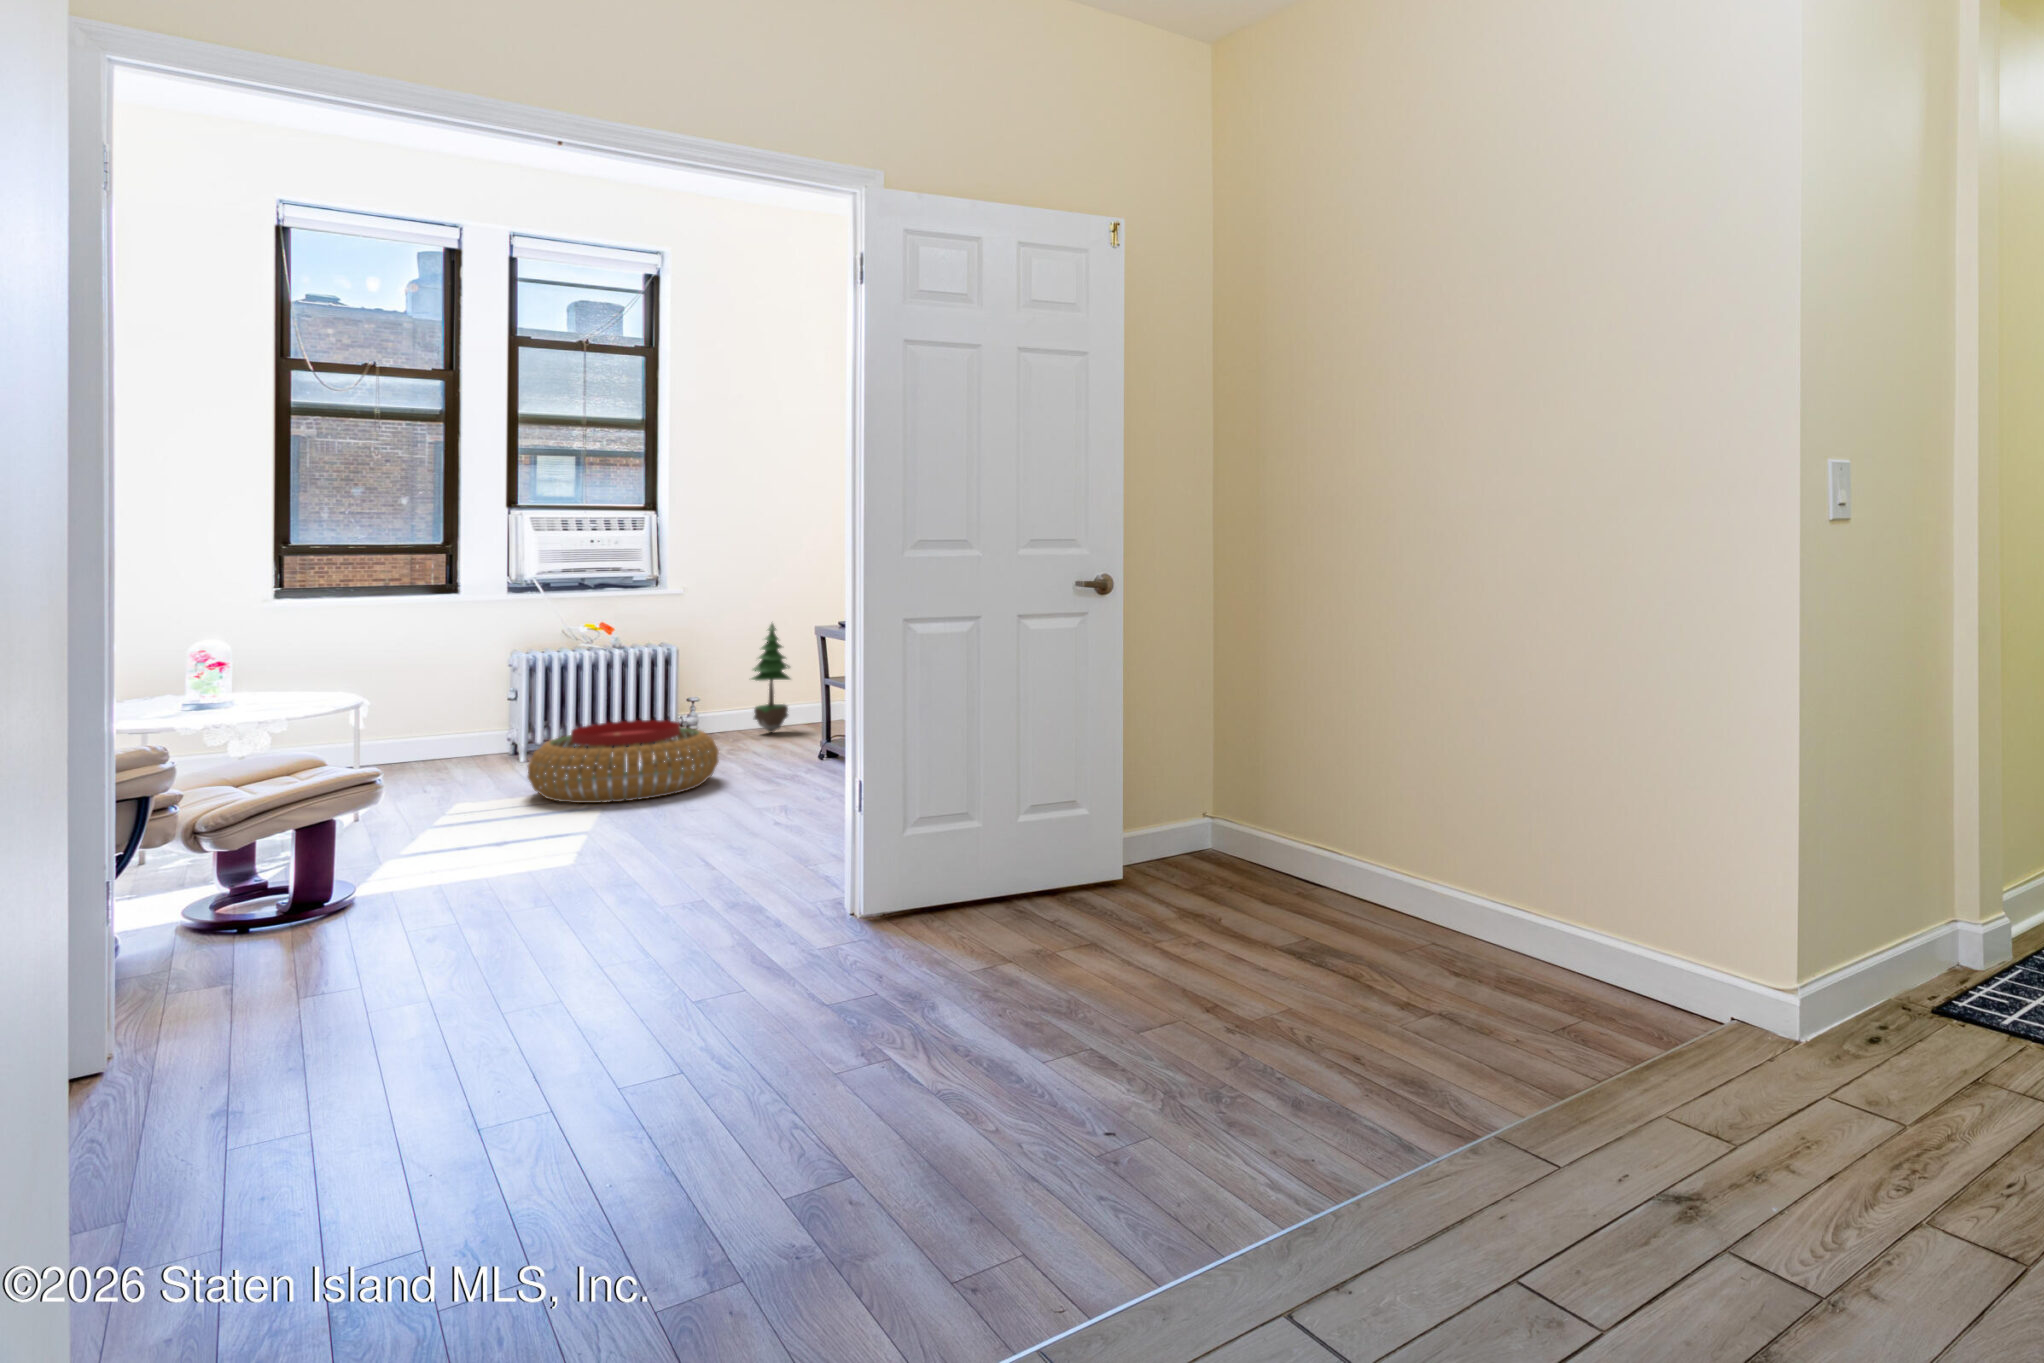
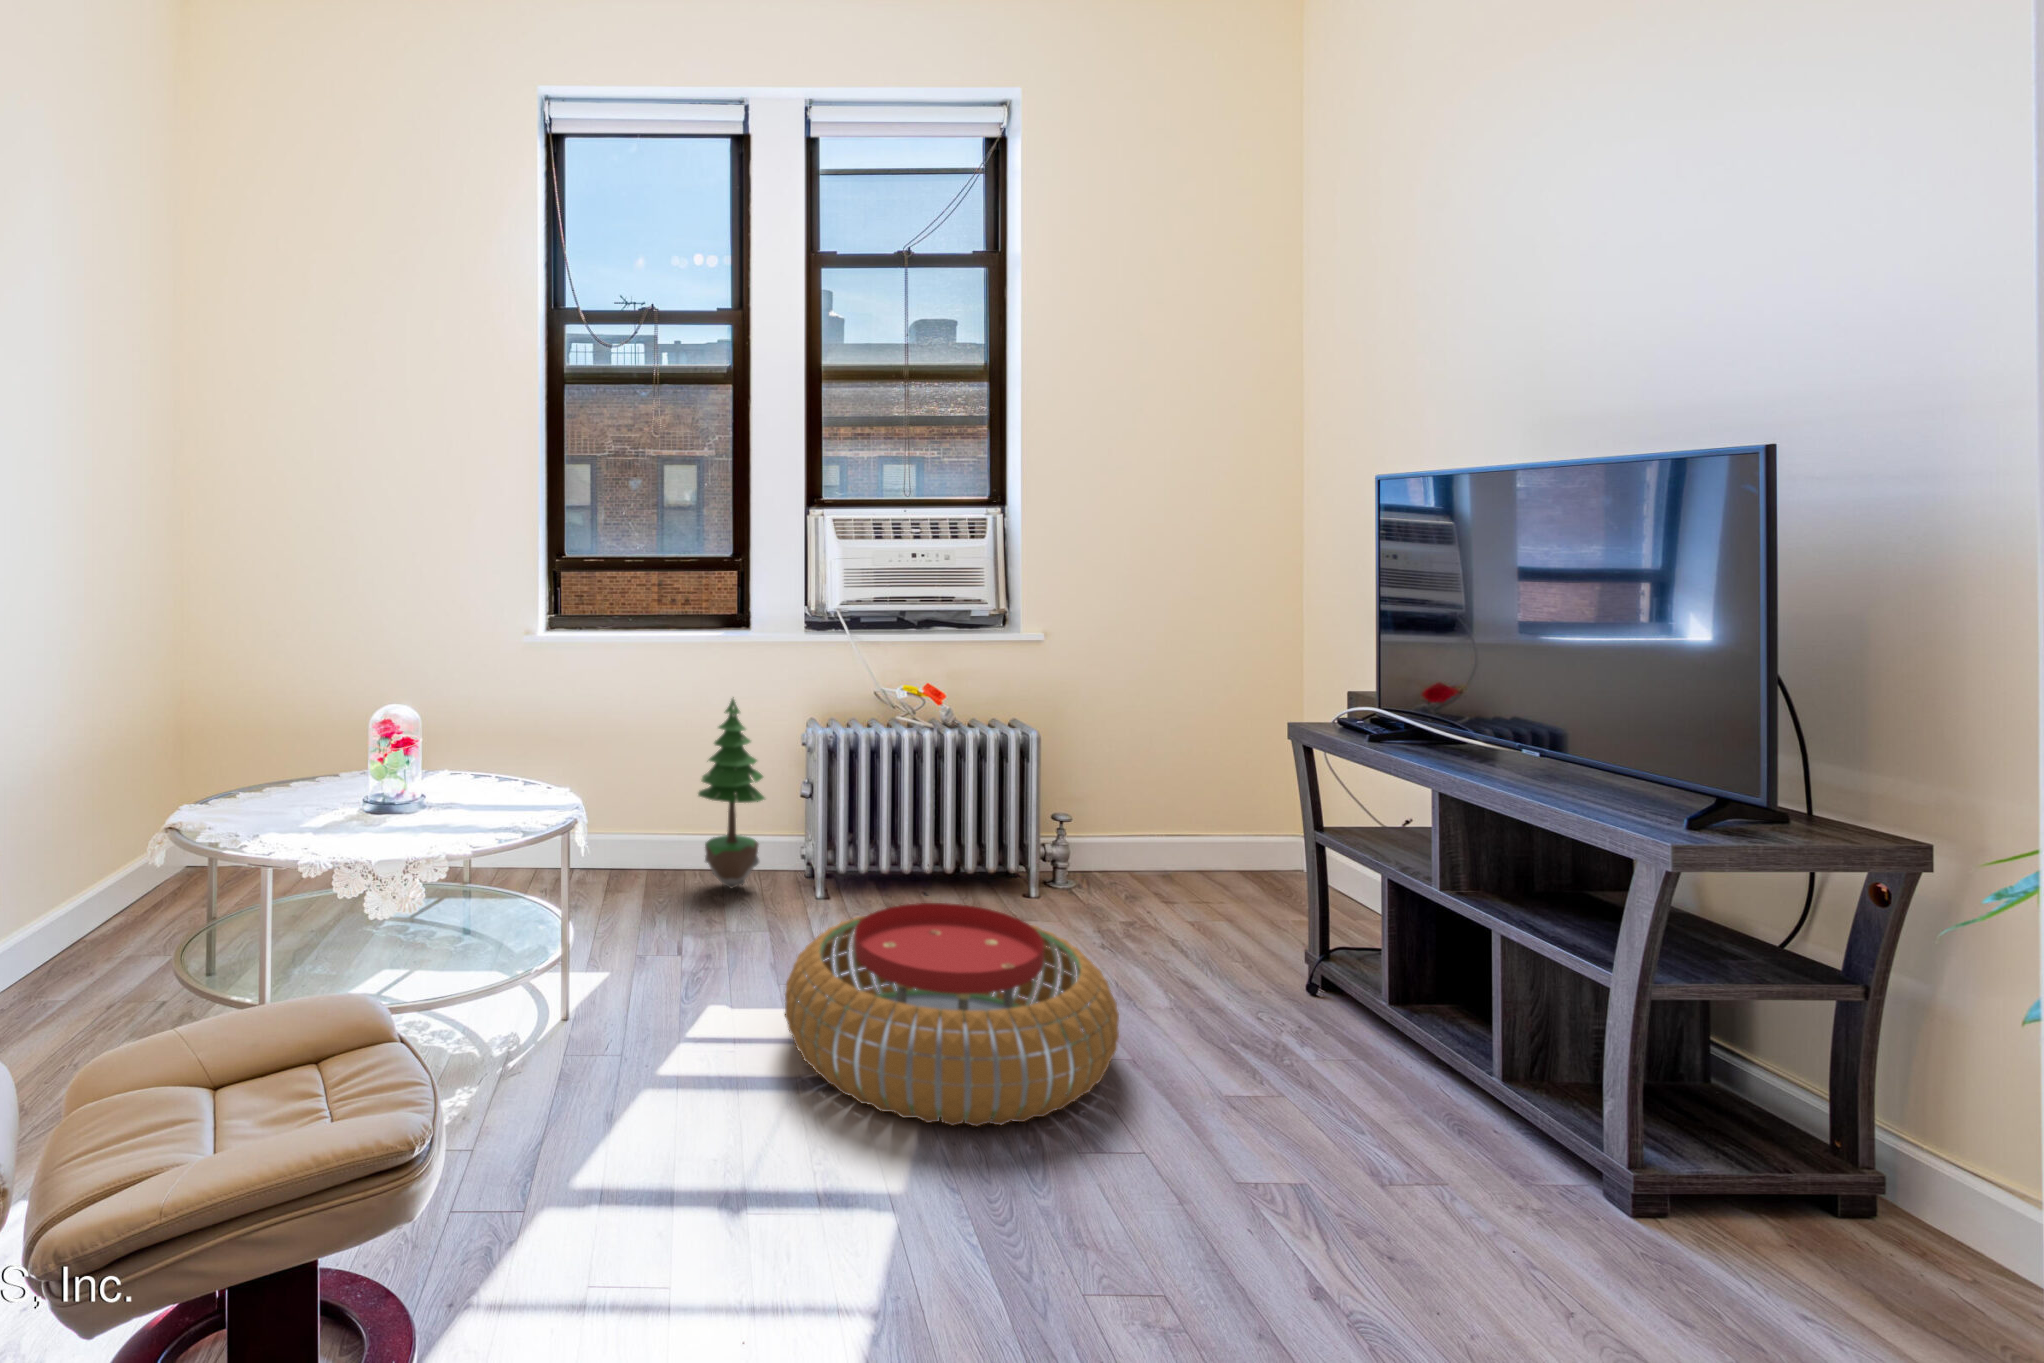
potted tree: present [752,624,790,732] -> present [698,697,765,889]

